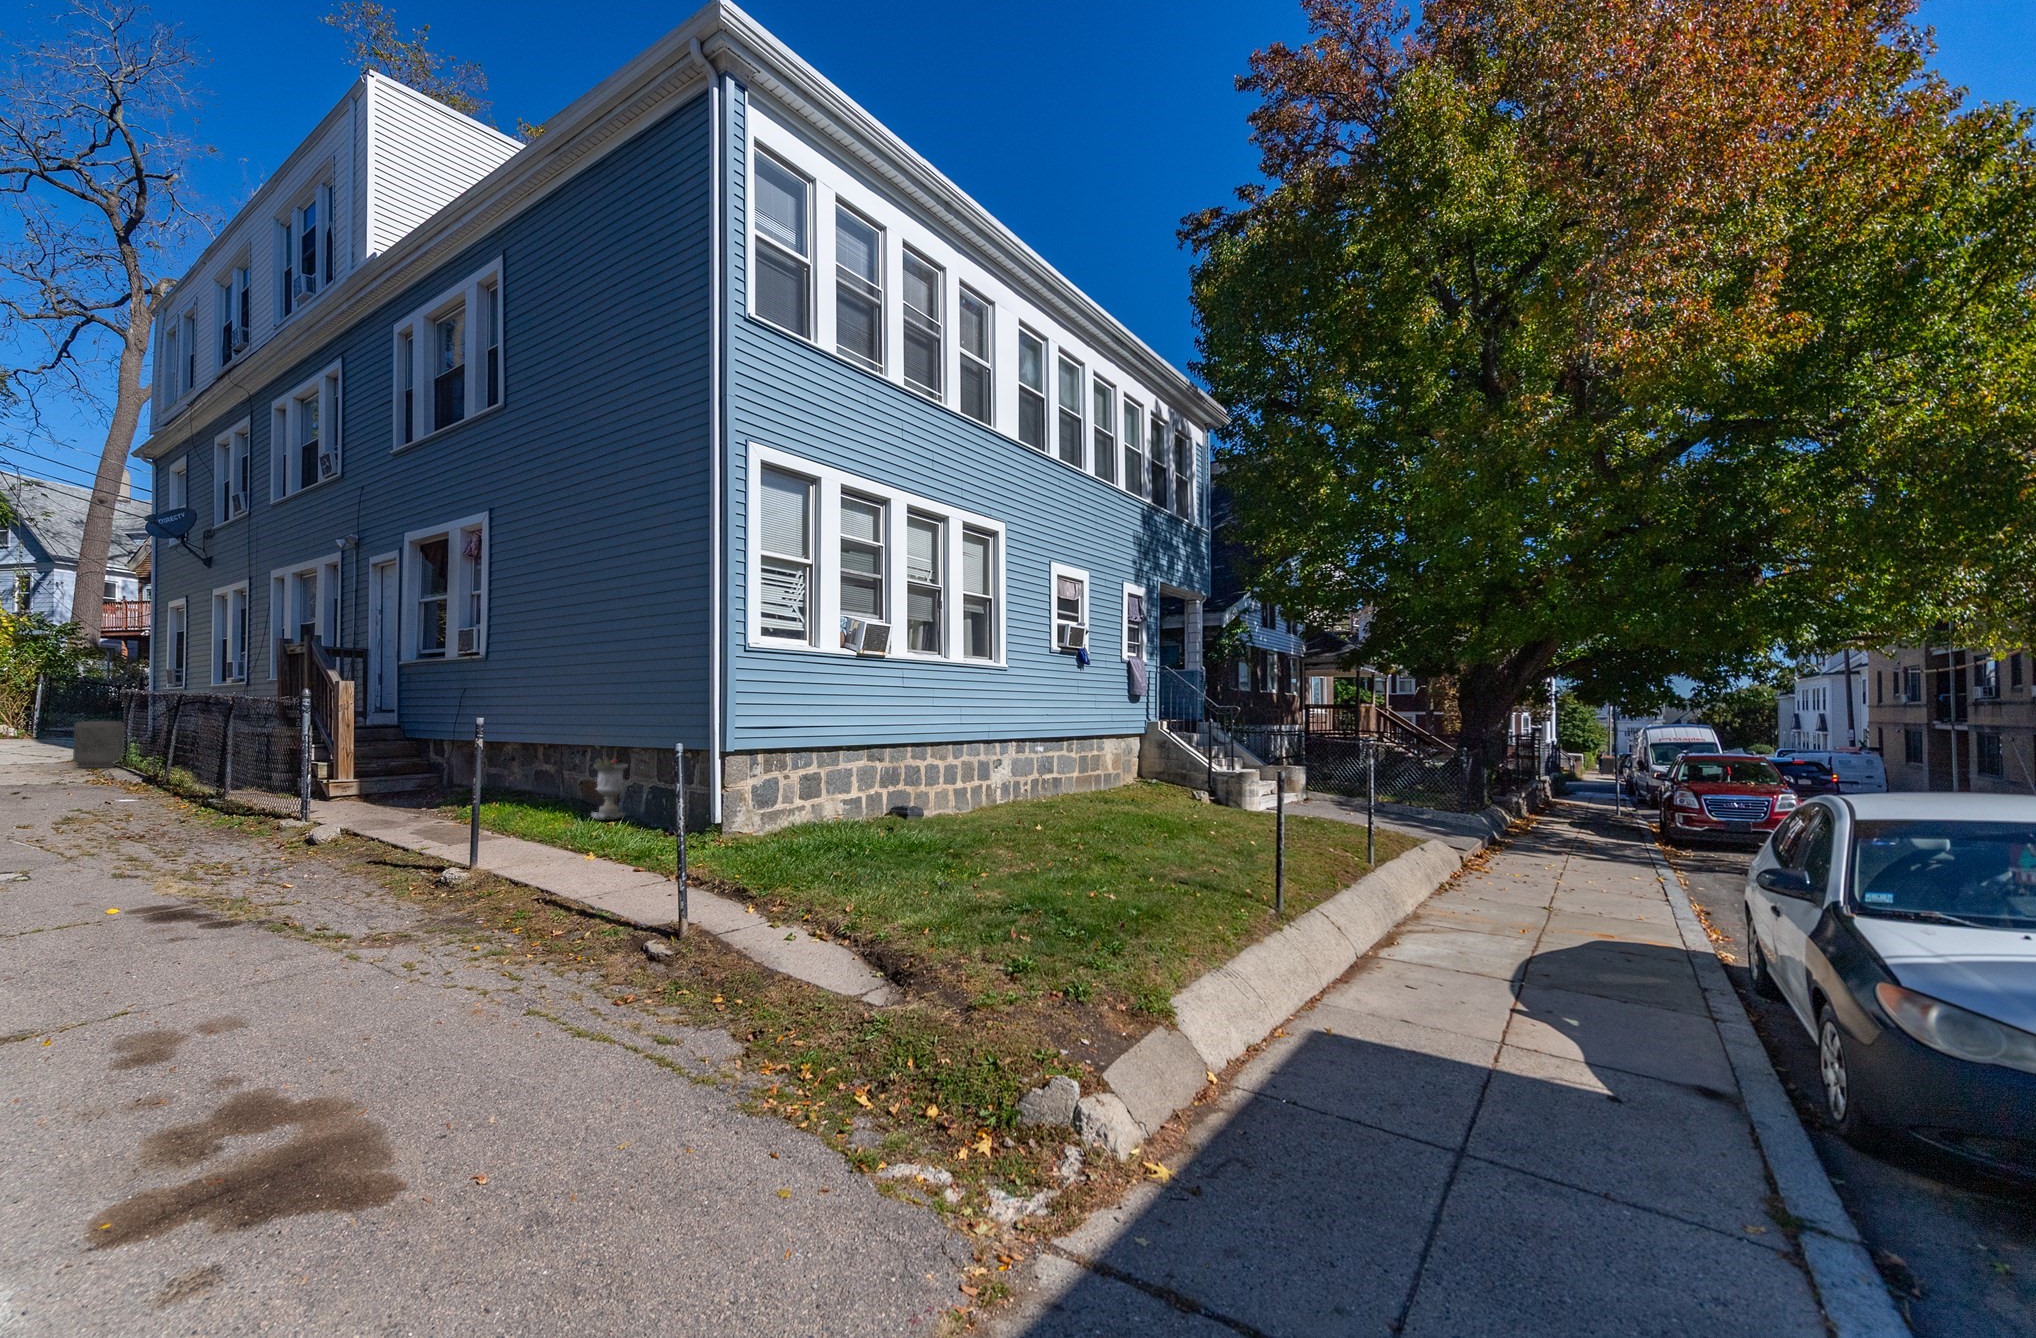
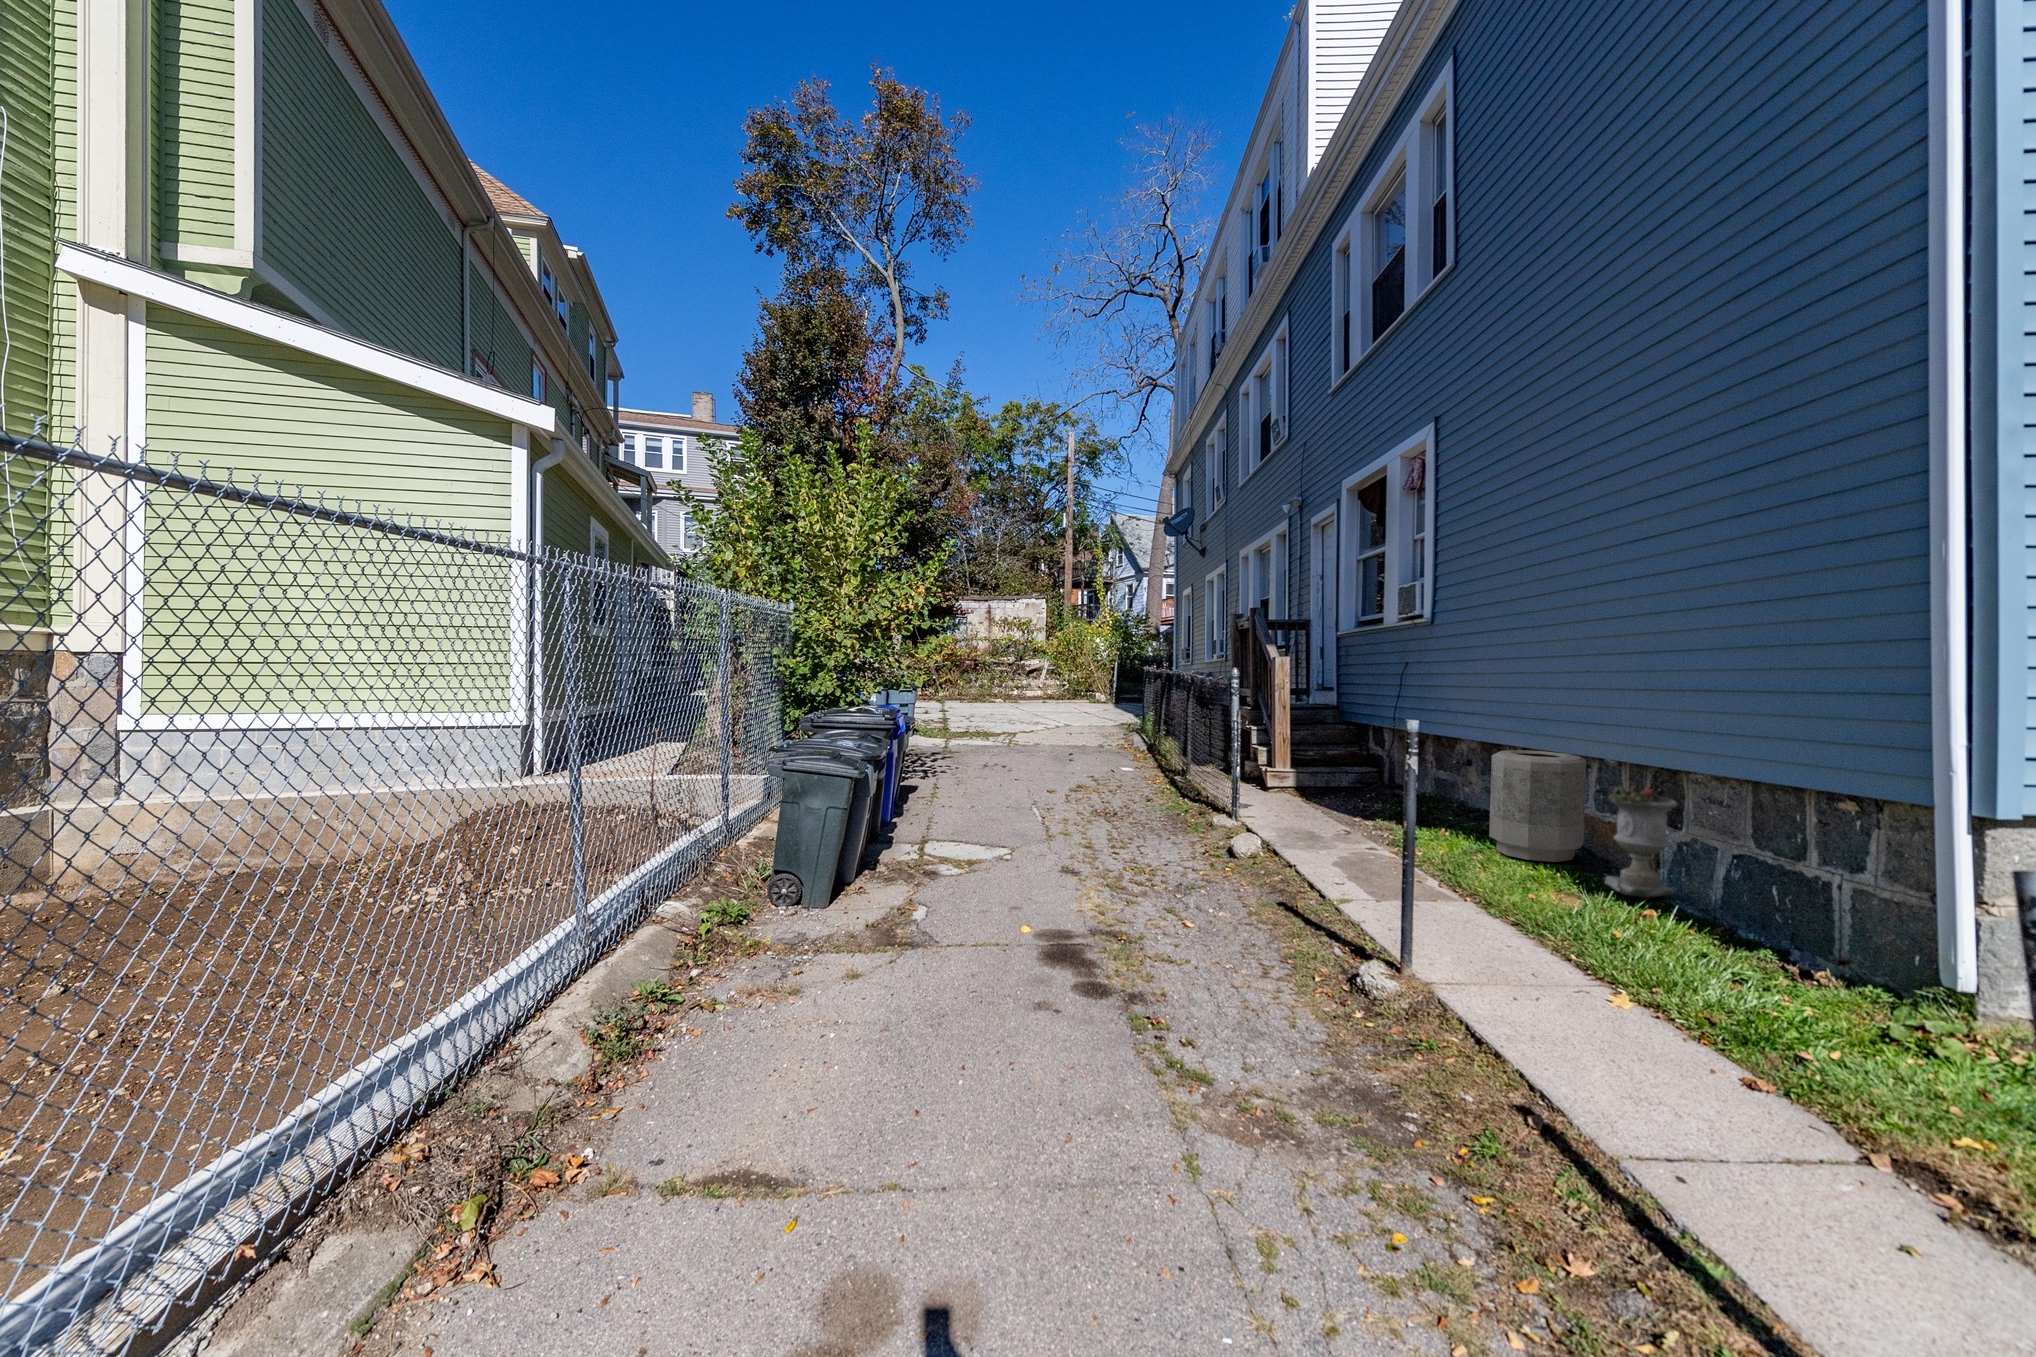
trash can: present [73,721,125,768] -> present [1489,750,1586,862]

